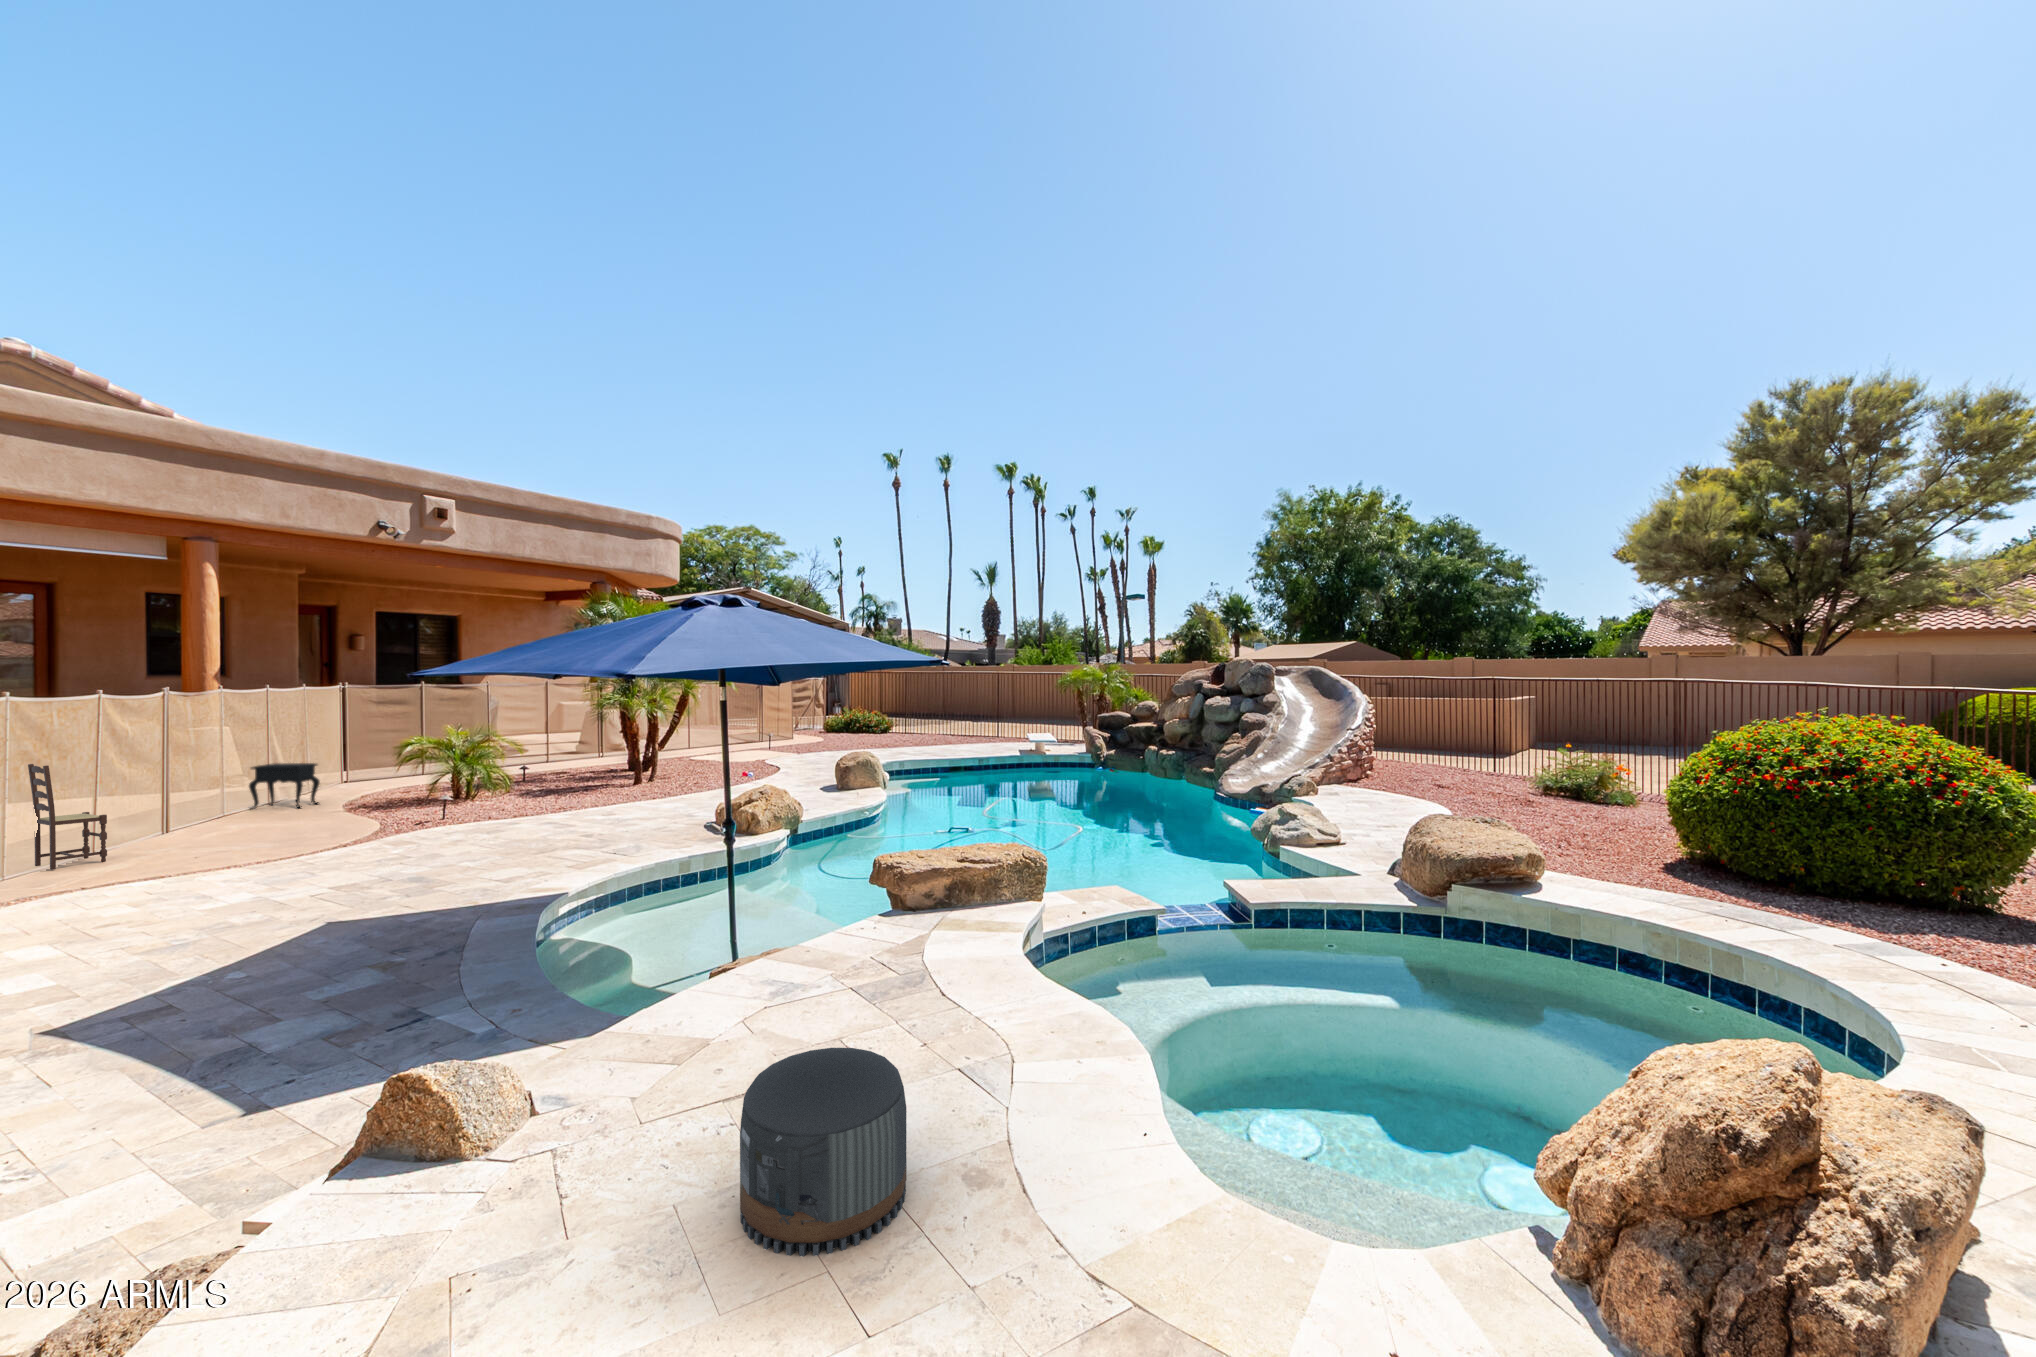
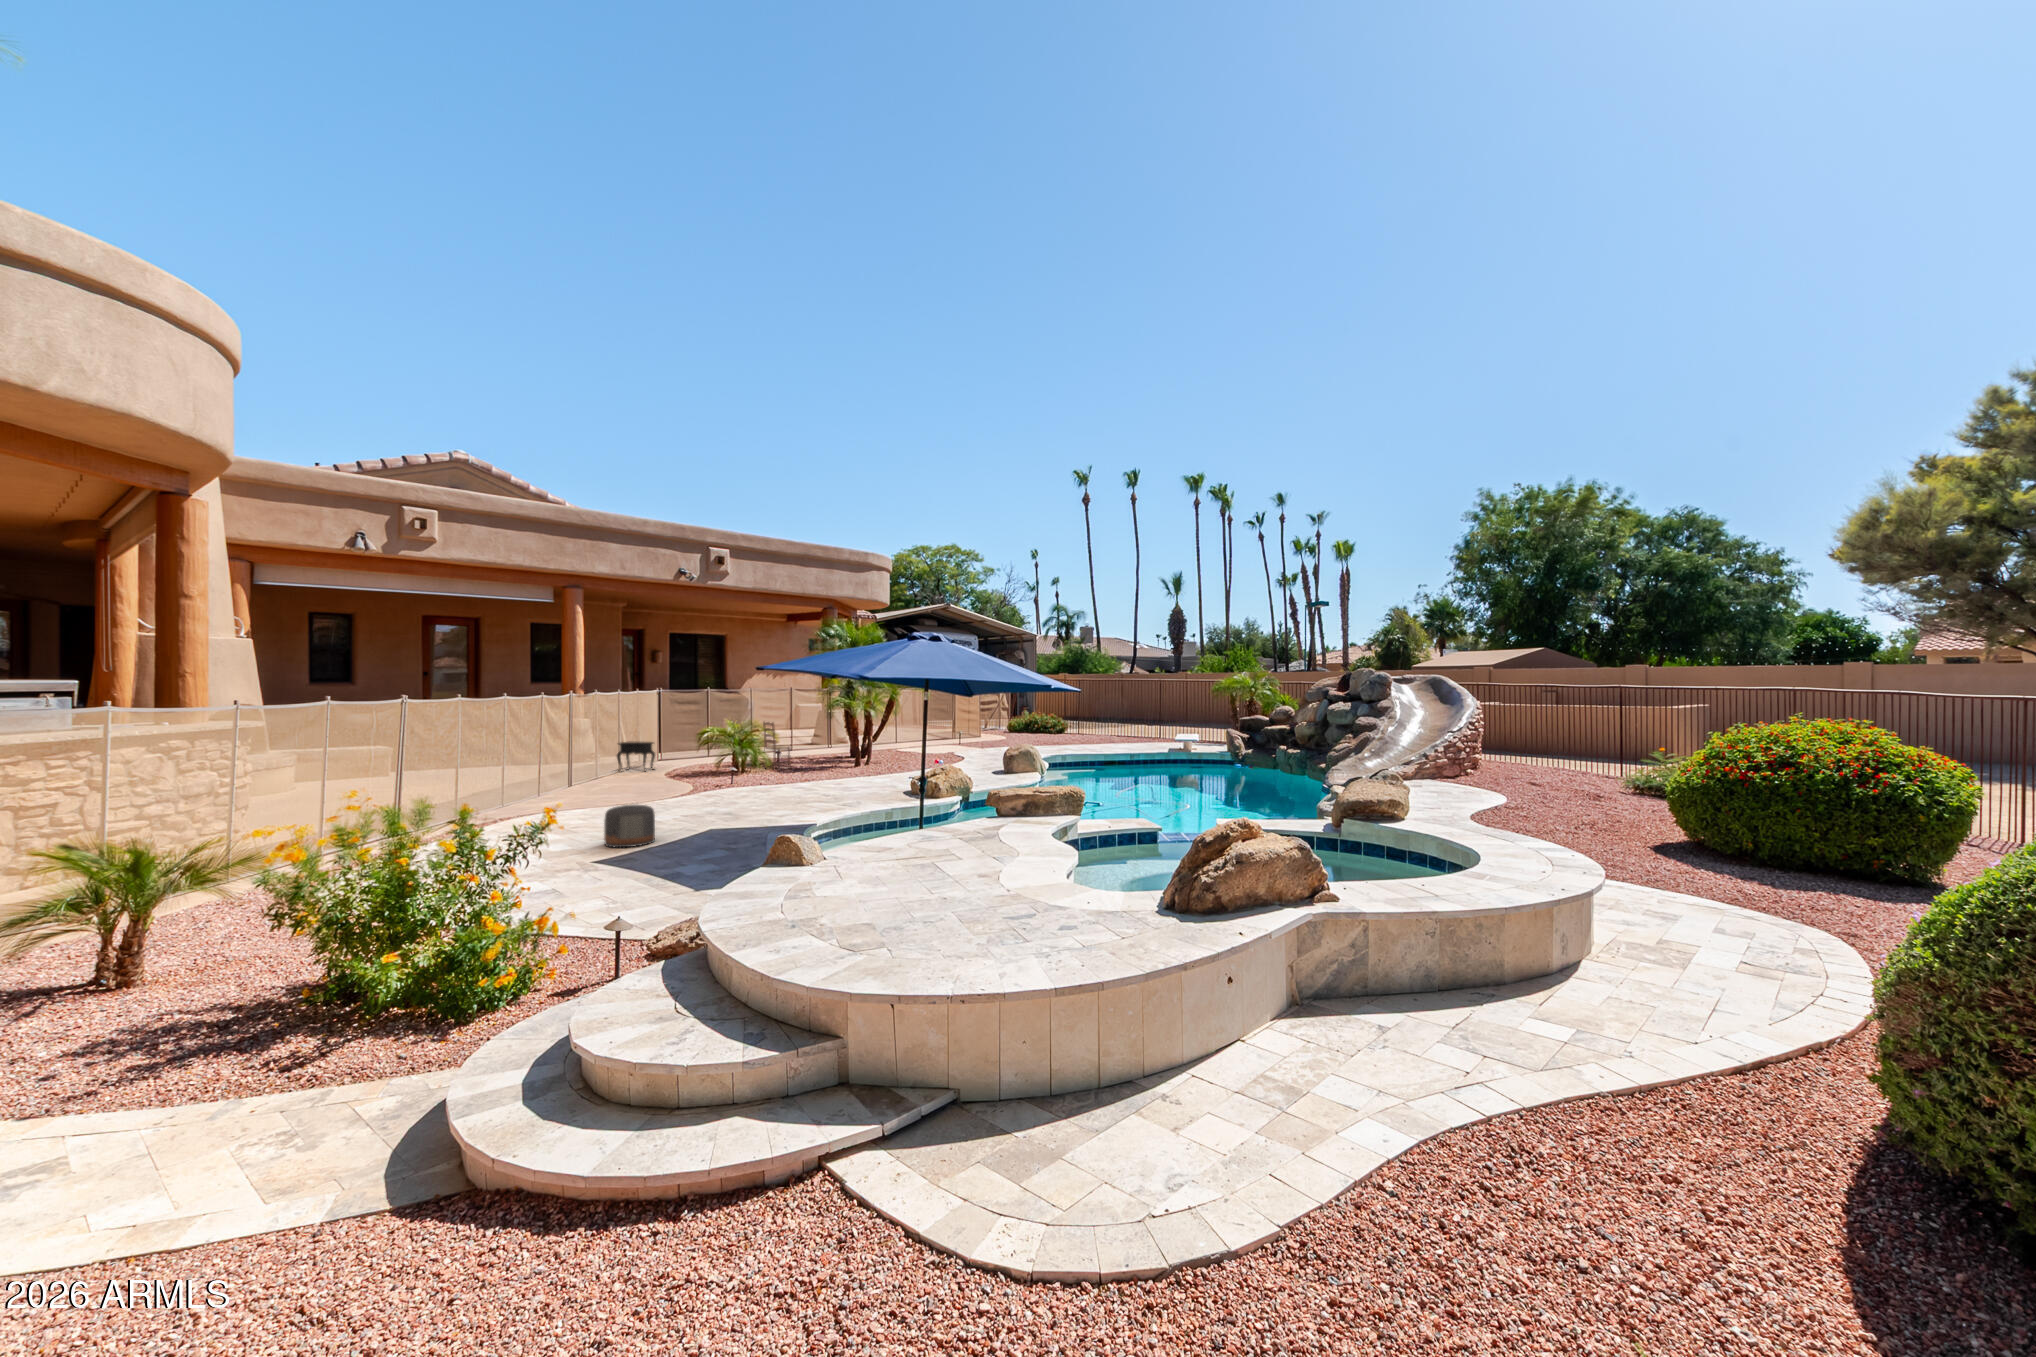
dining chair: present [28,764,107,870] -> present [763,722,790,769]
pouf: present [740,1048,907,1256] -> present [604,805,655,847]

